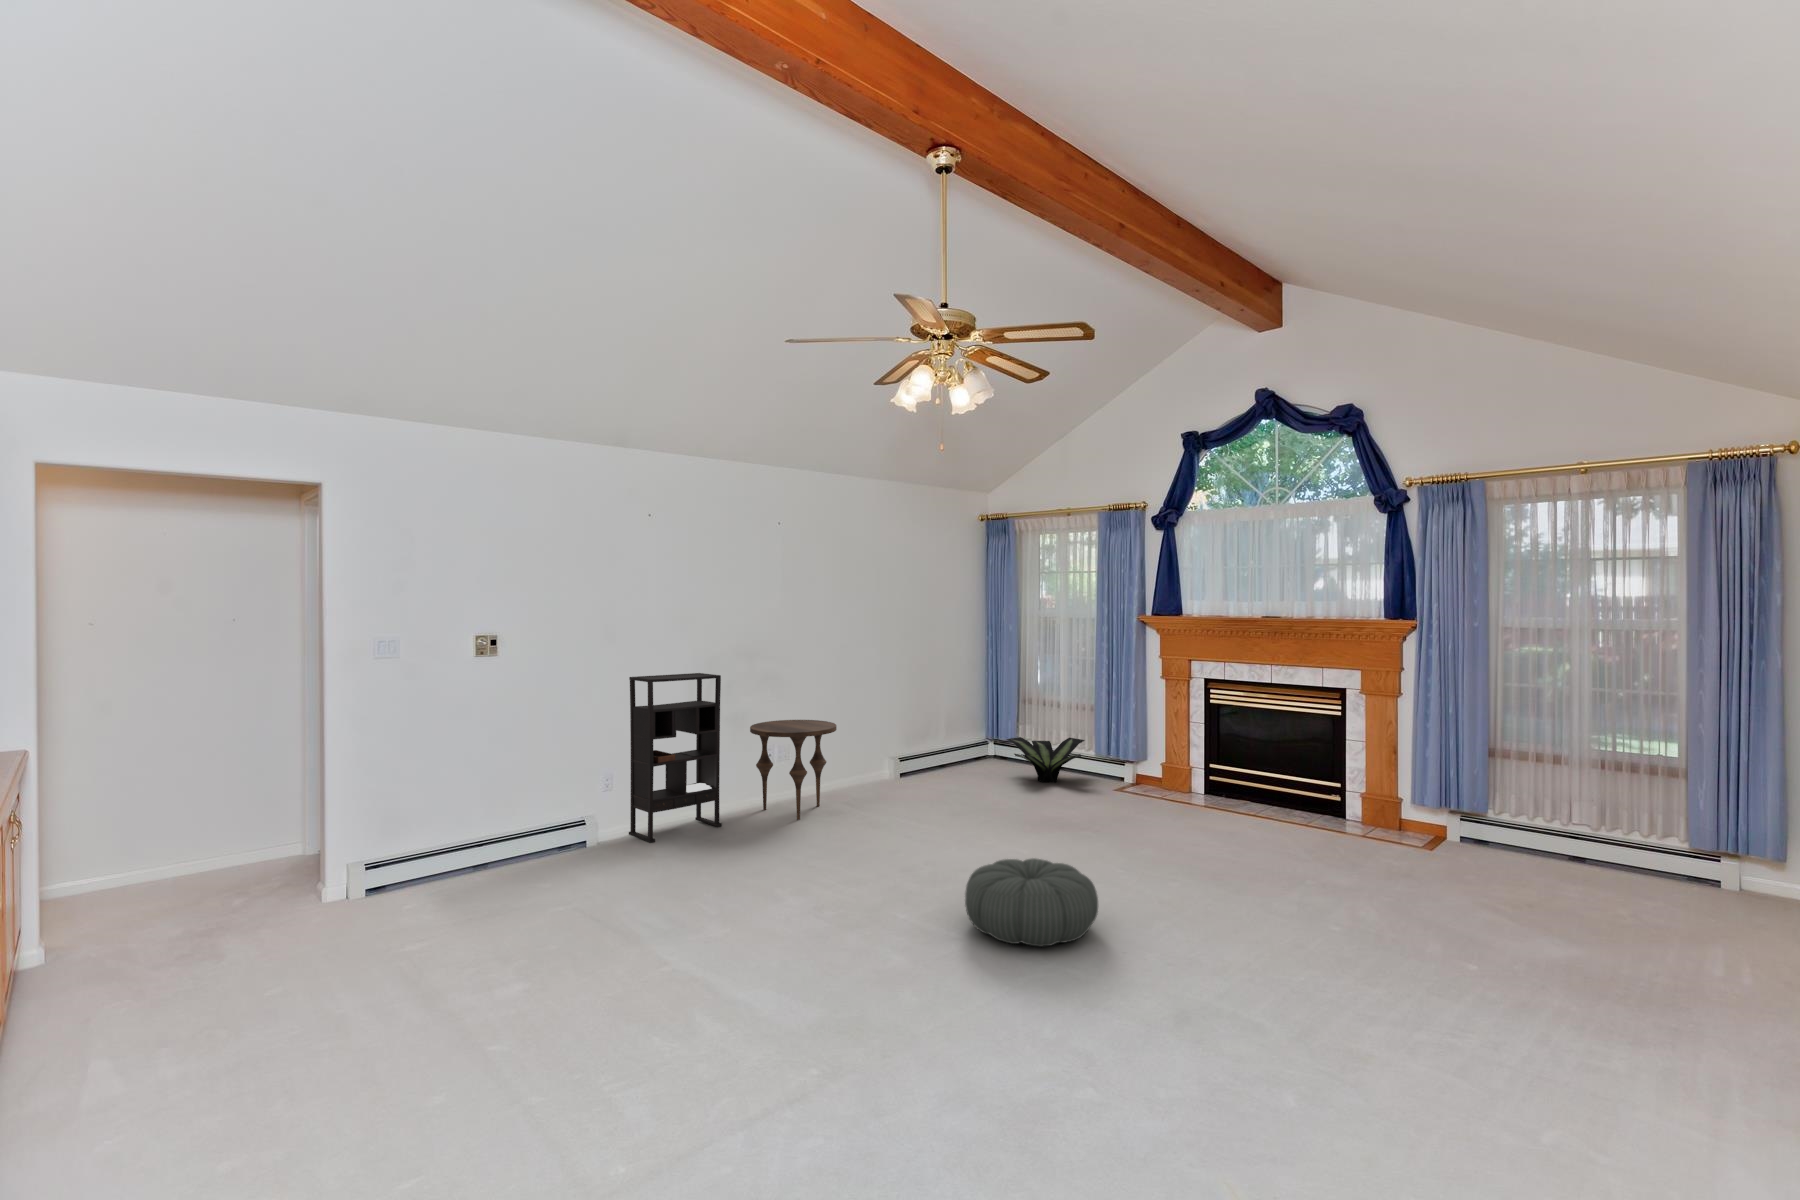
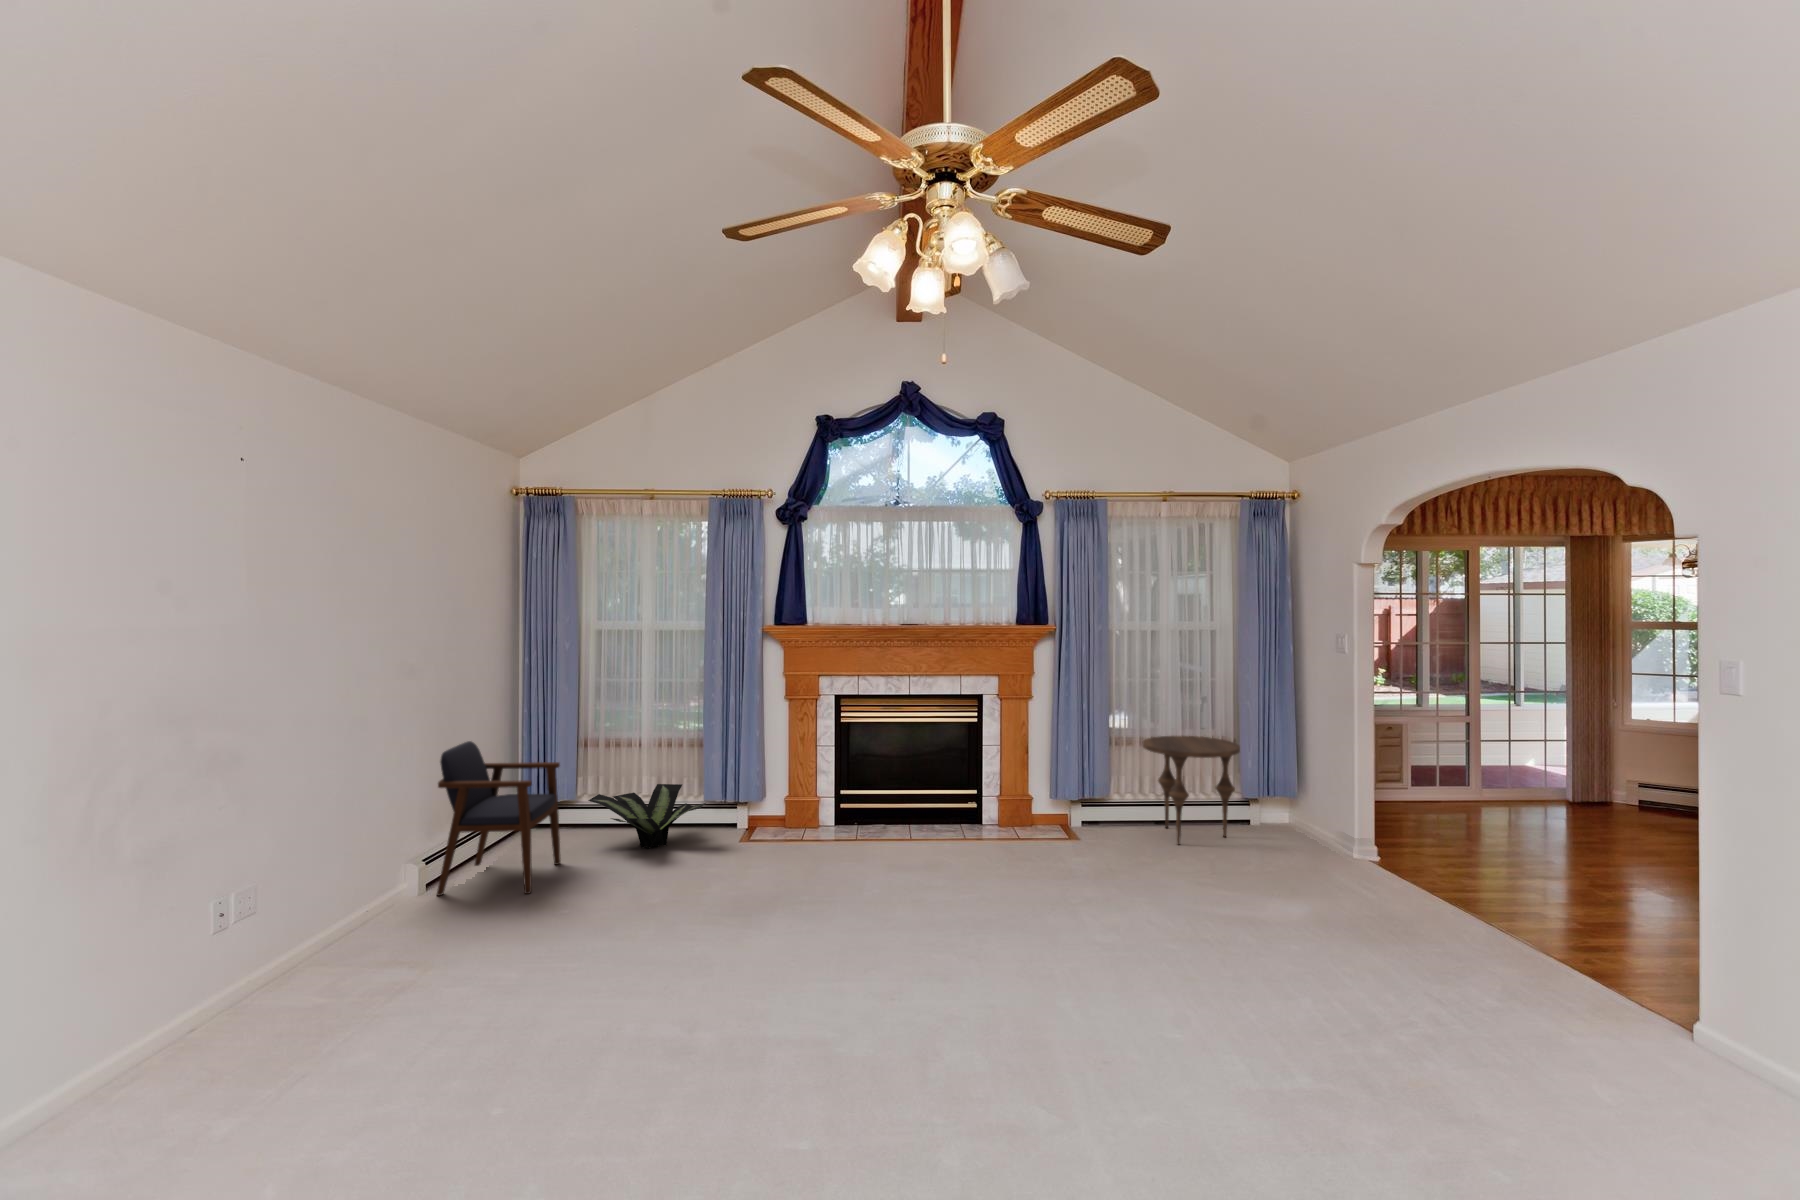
bookshelf: present [629,673,722,843] -> none [68,786,277,1168]
armchair: none [889,685,977,789] -> present [437,741,561,895]
side table: present [750,720,836,820] -> present [1142,736,1240,845]
pouf: present [965,858,1098,947] -> none [909,958,1078,1085]

